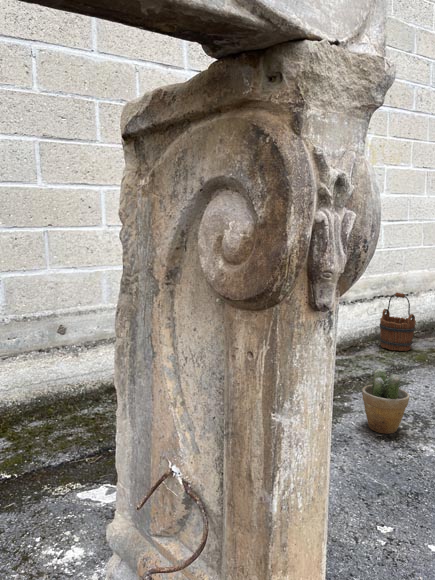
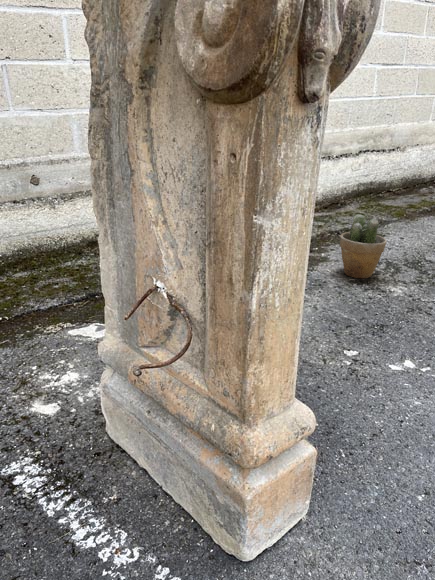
wooden bucket: present [380,293,416,351] -> none [361,146,399,208]

